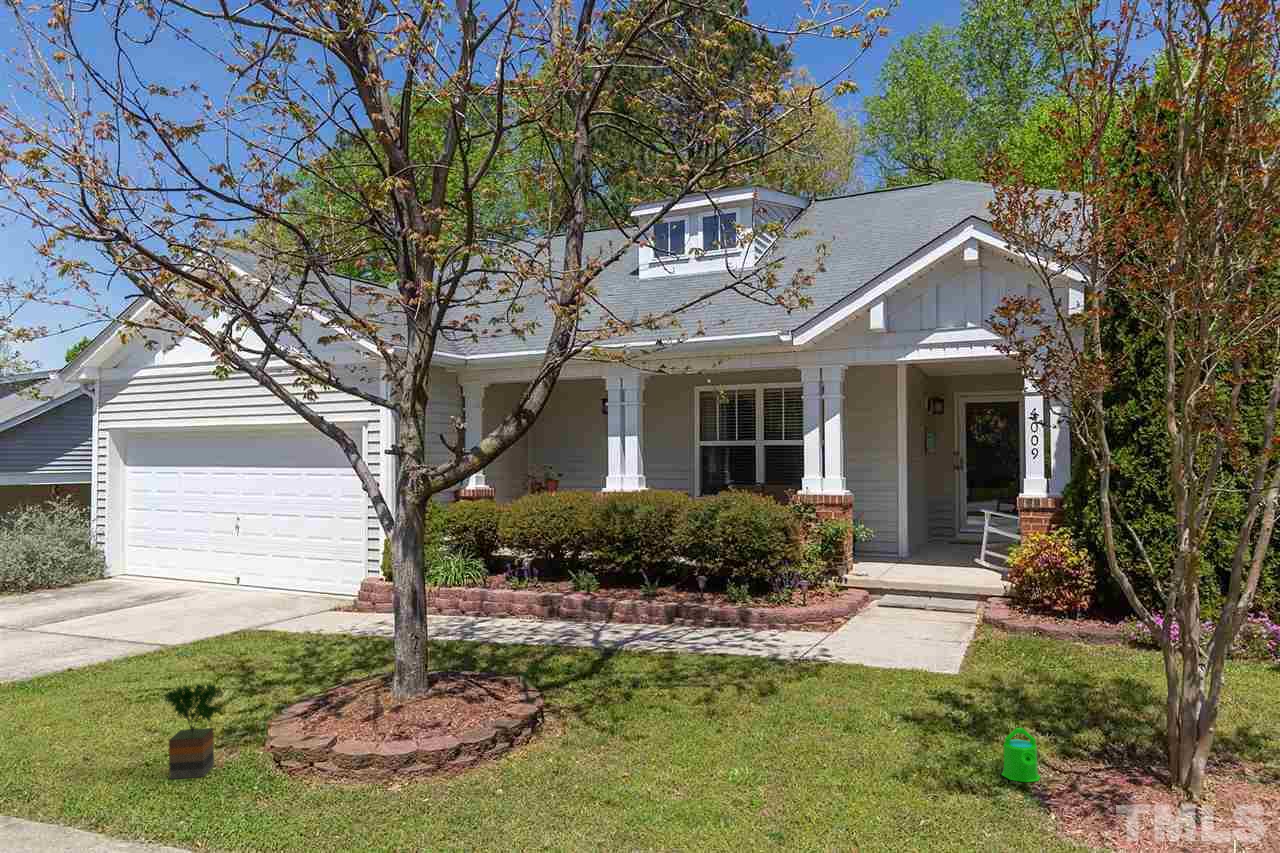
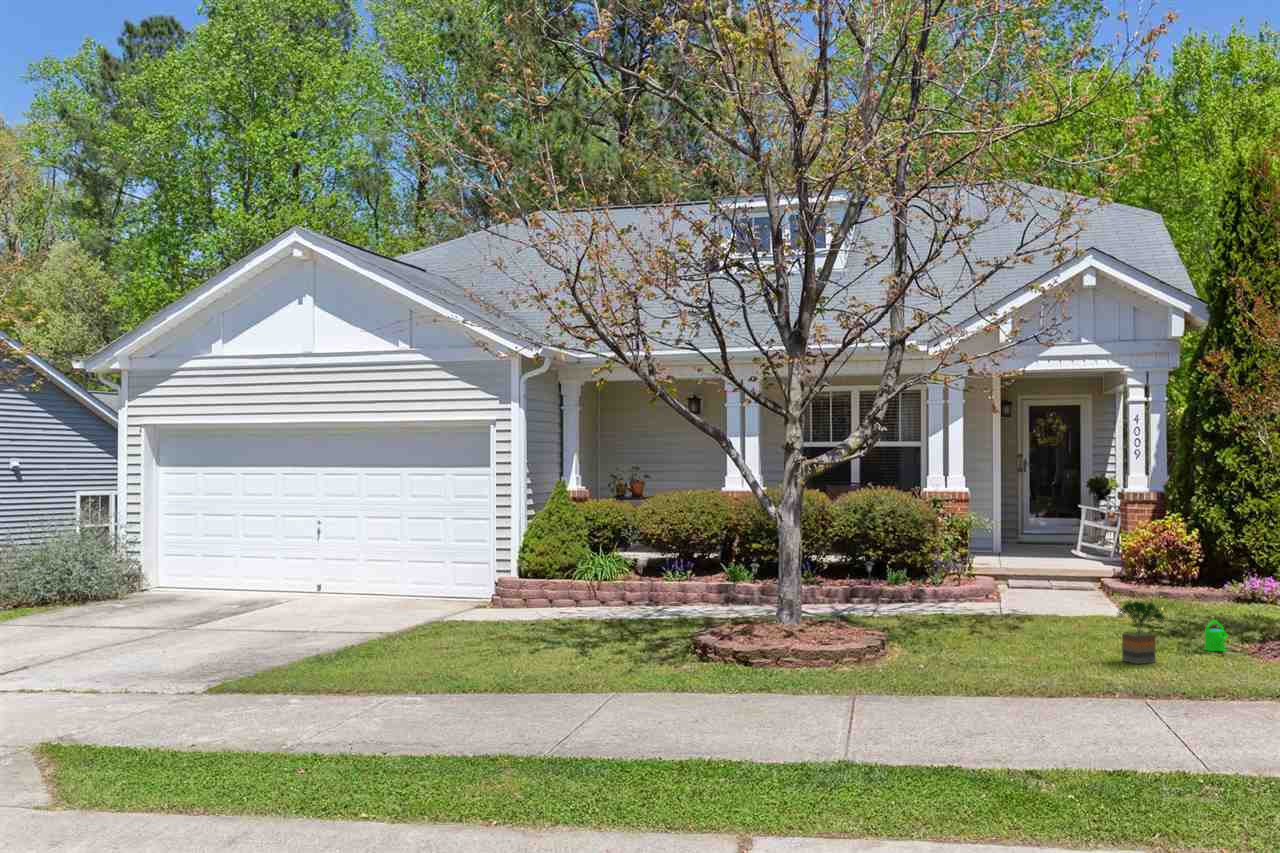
potted tree: present [165,684,224,779] -> present [1118,601,1164,664]

